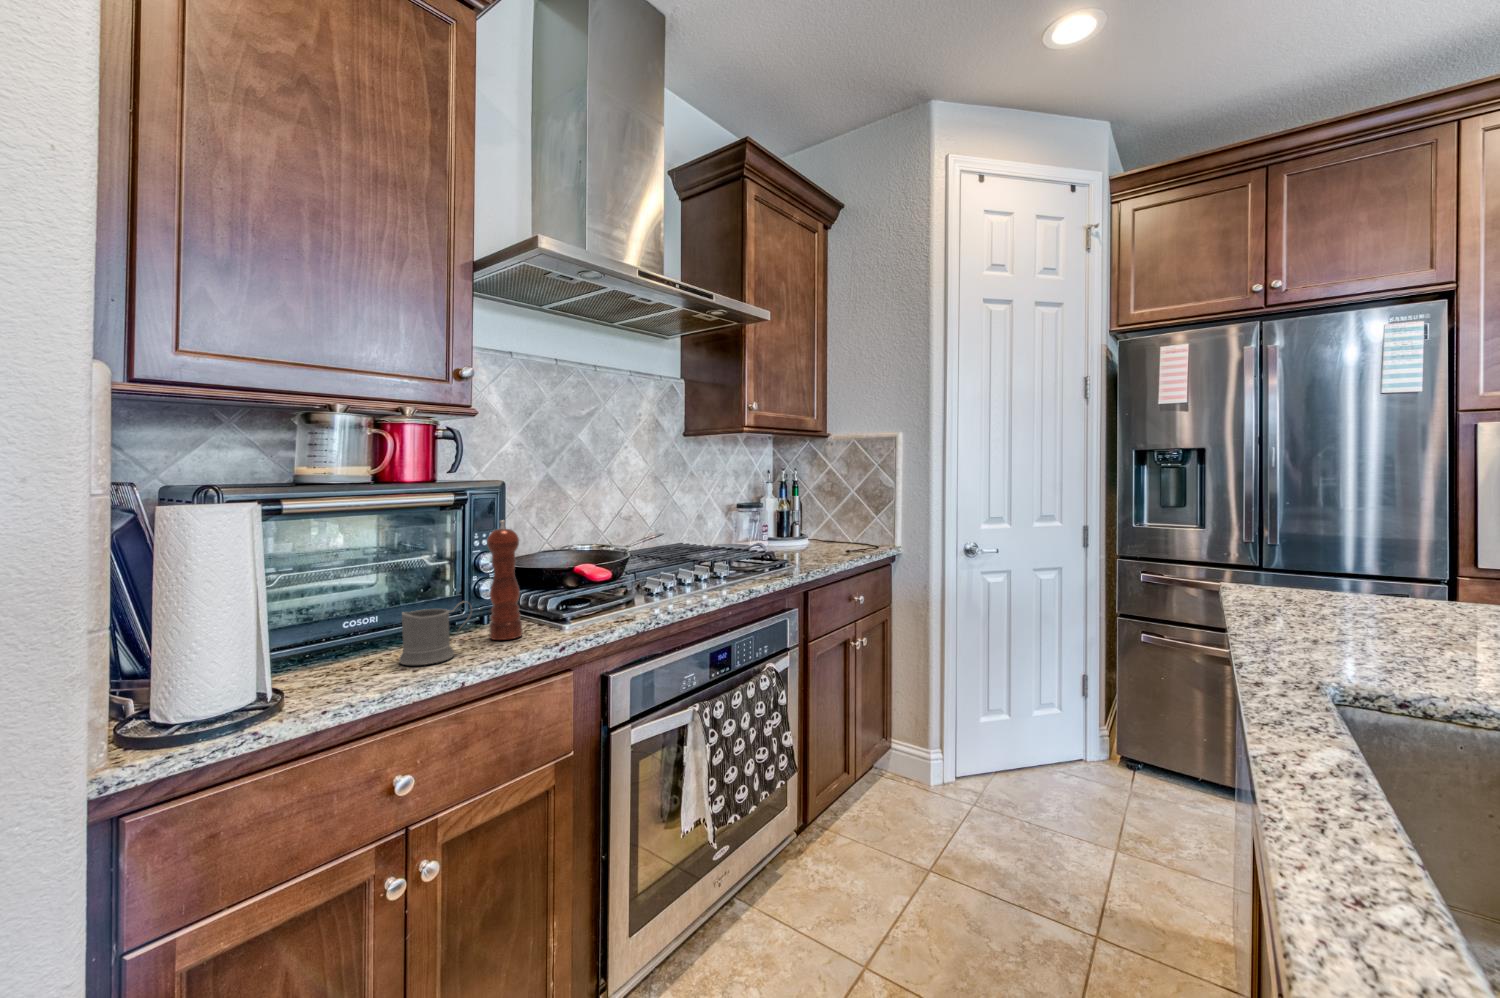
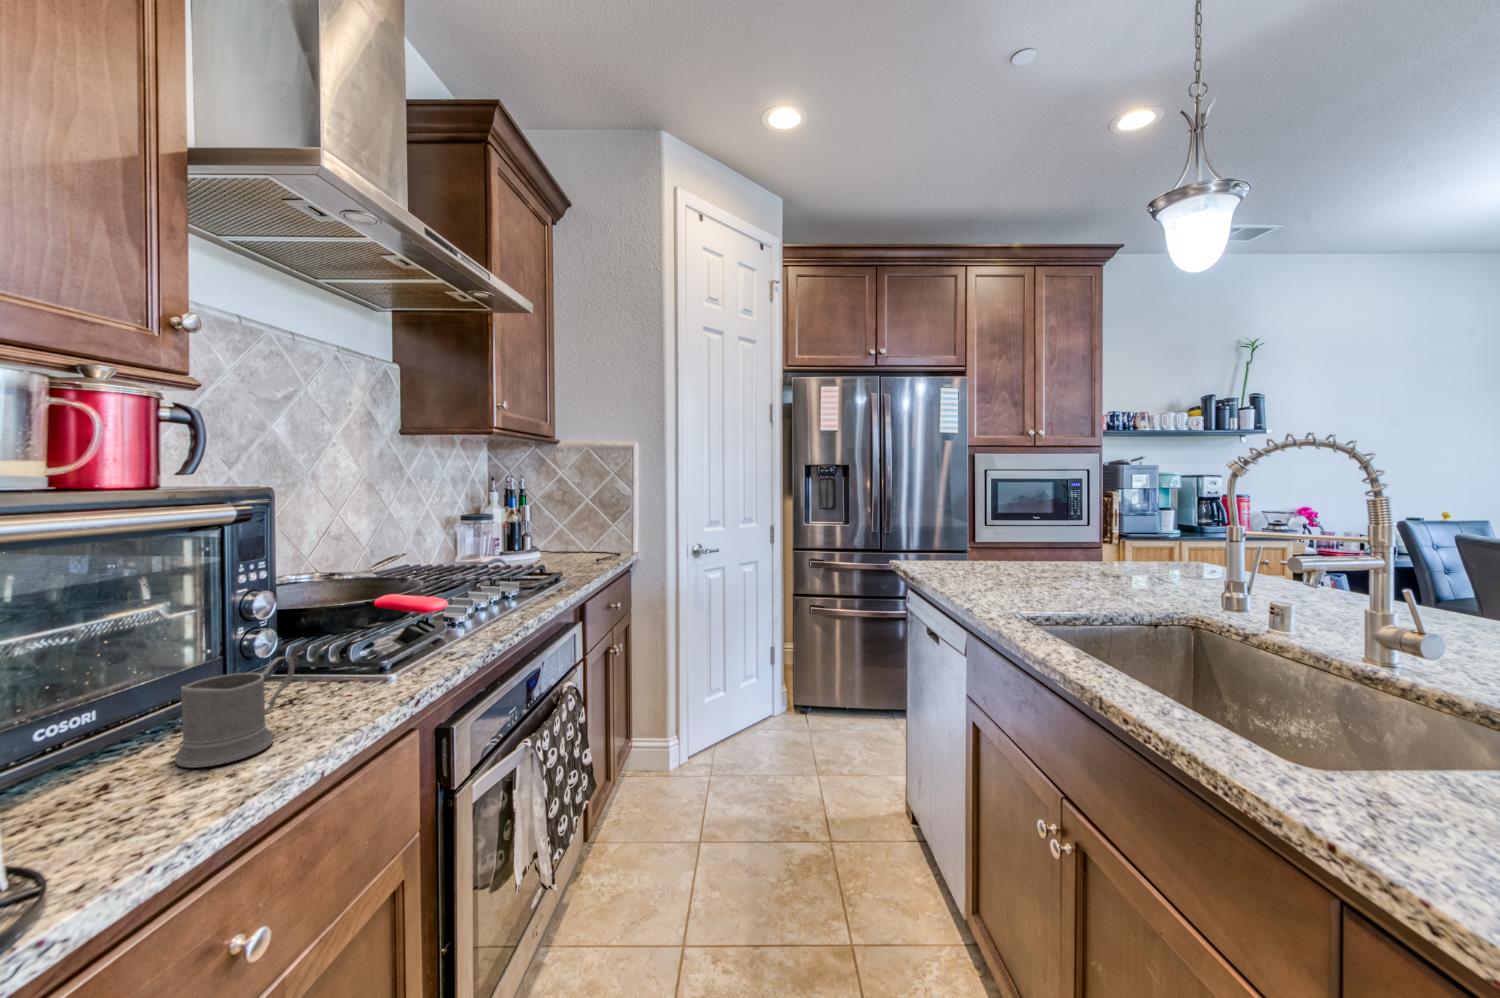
pepper mill: present [487,520,522,640] -> none [288,539,342,706]

